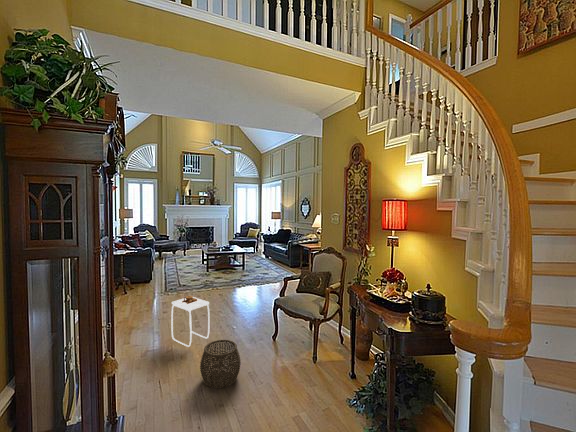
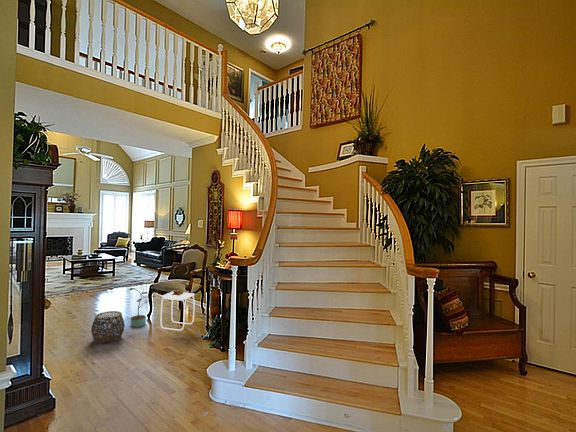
side table: present [171,296,209,347] -> present [161,290,194,330]
potted plant: none [247,296,281,359] -> present [130,281,155,327]

